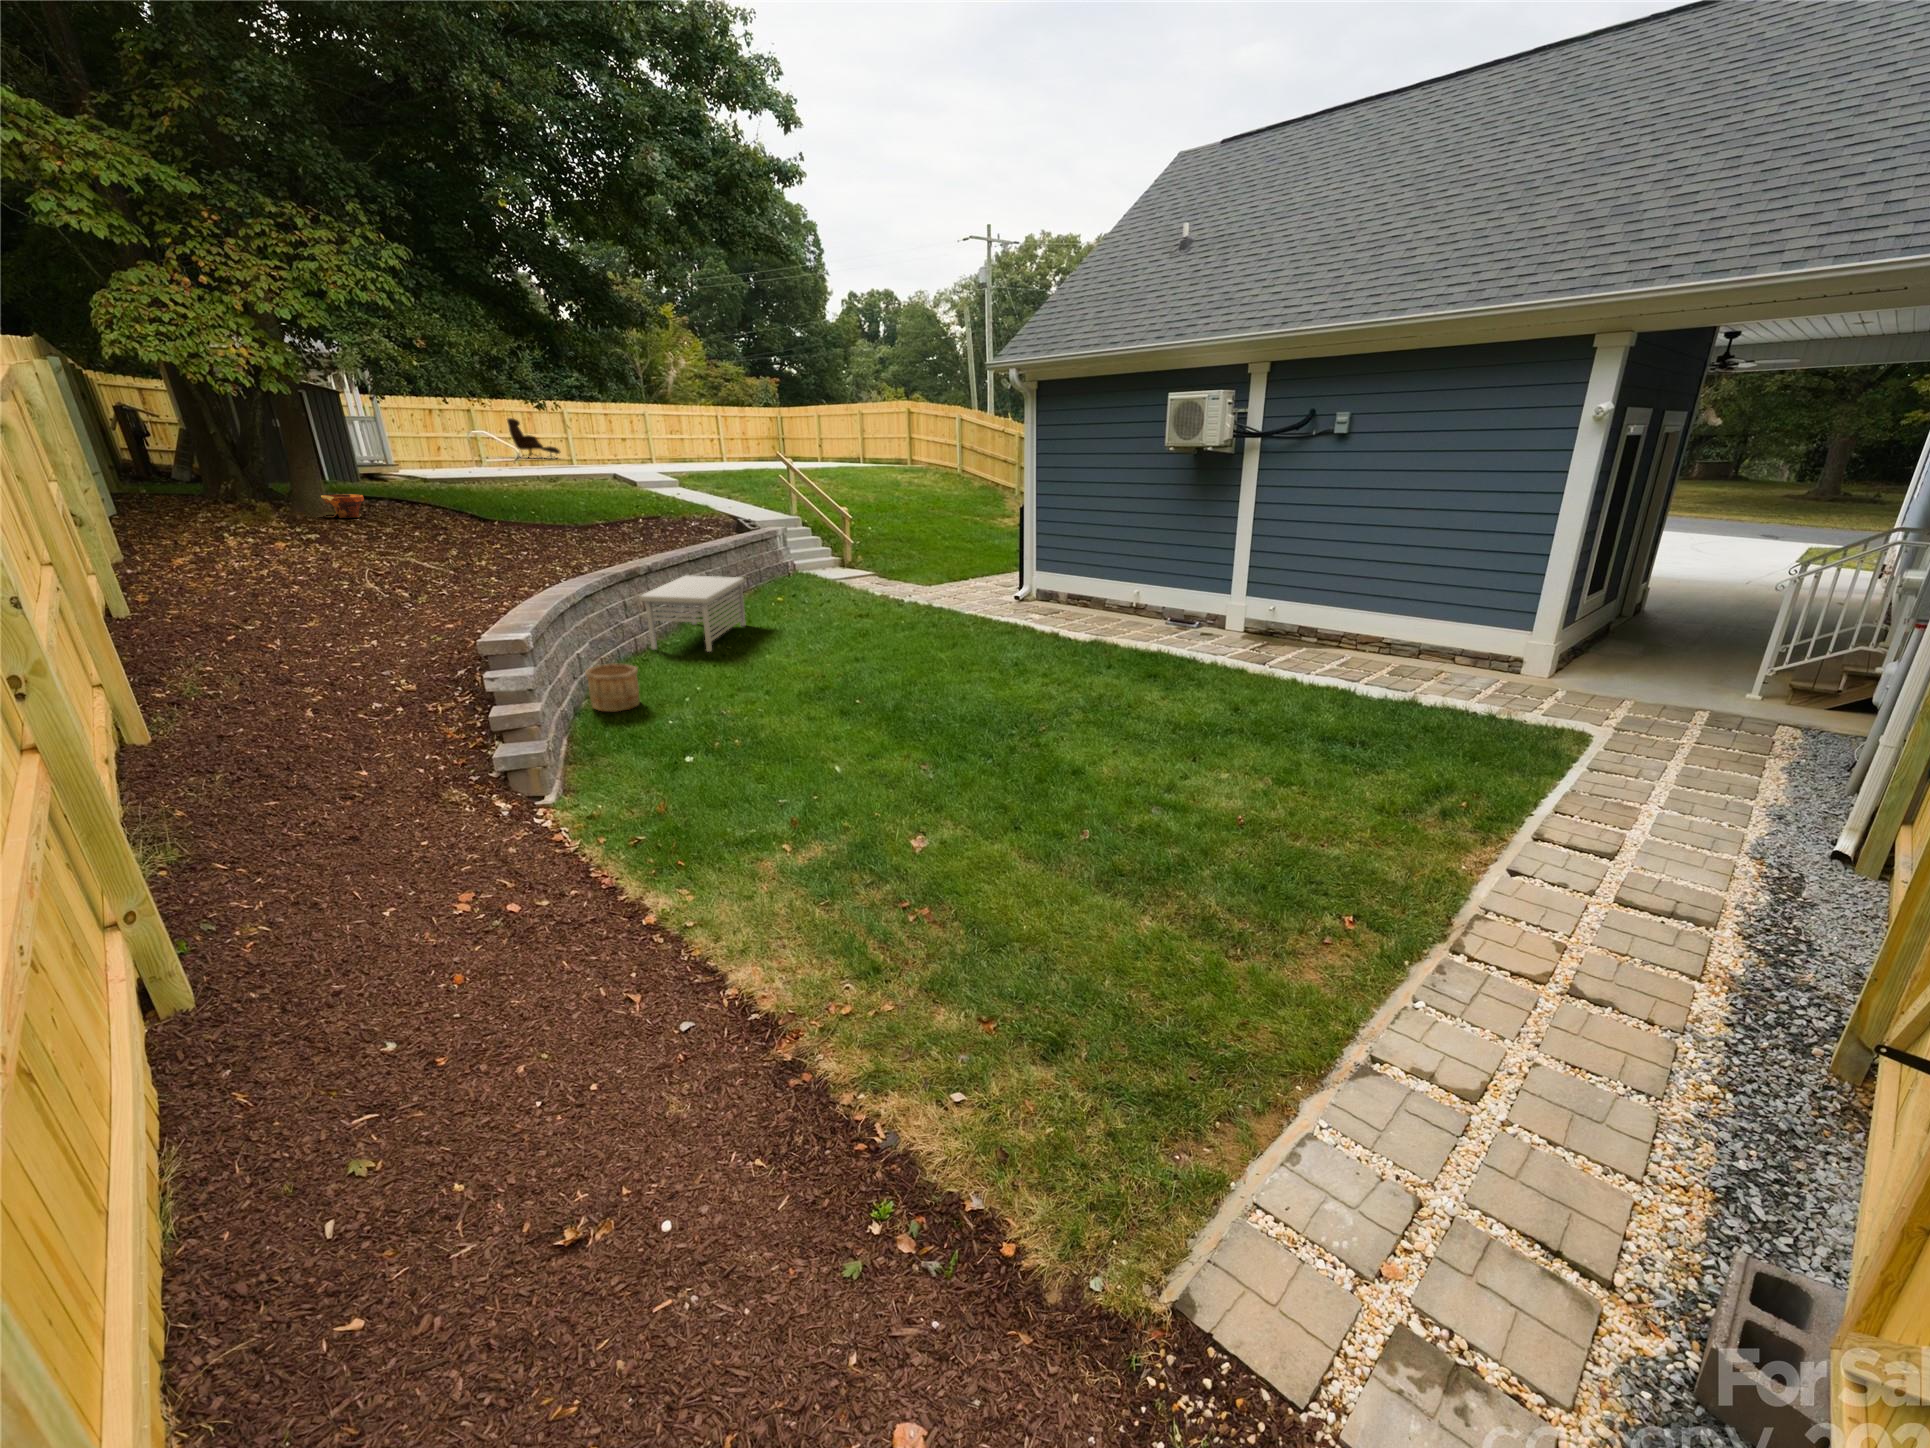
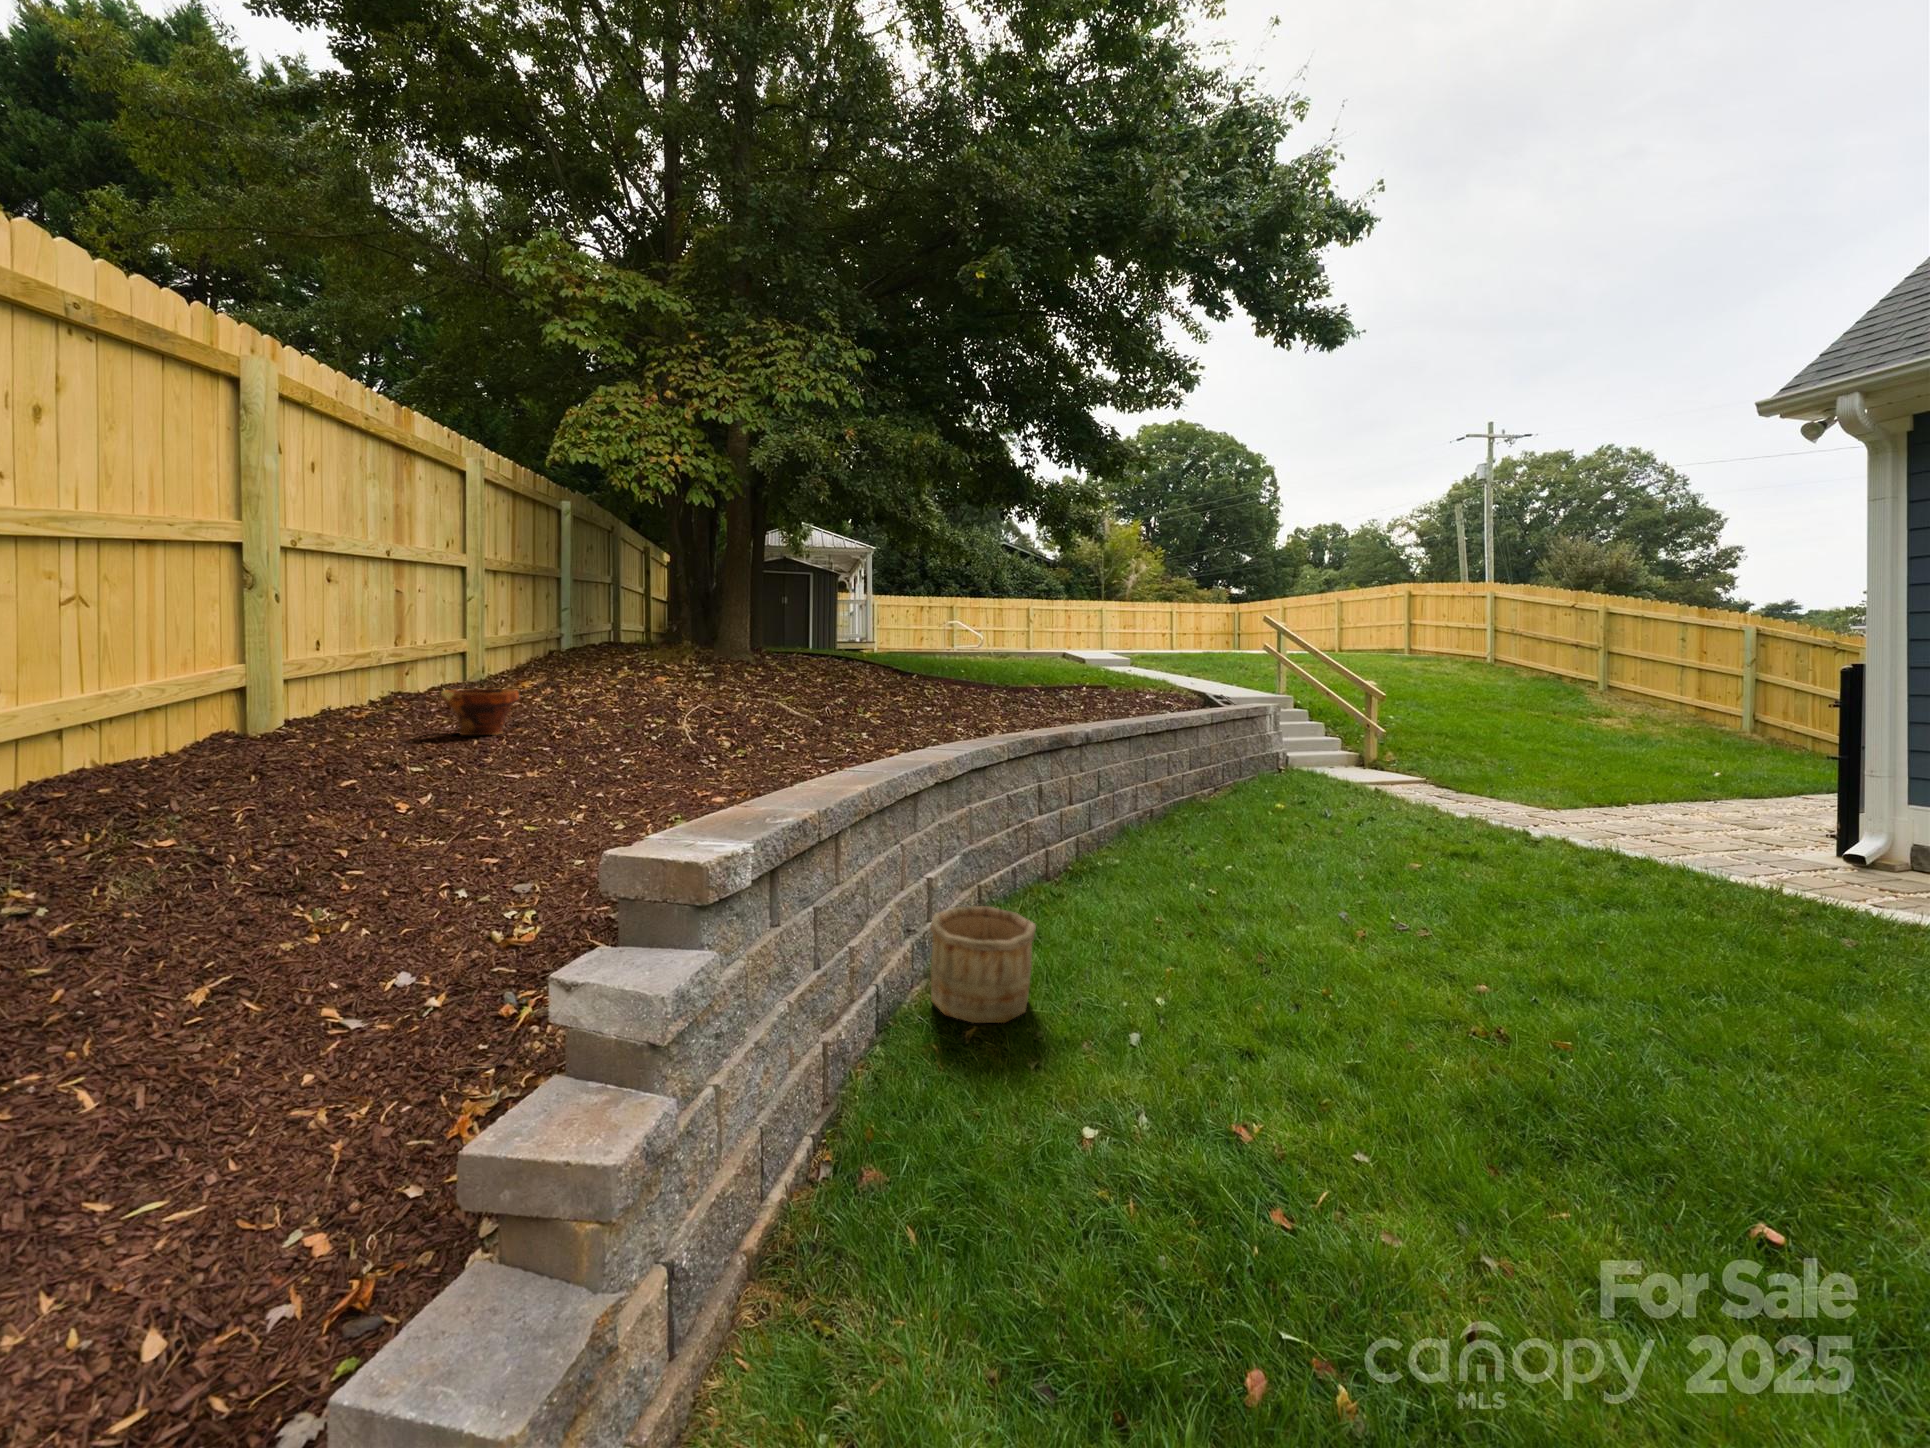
lounge chair: present [507,418,560,458] -> none [974,614,1014,650]
planter: present [321,494,364,518] -> present [441,689,519,735]
storage bench: present [639,575,746,651] -> none [1063,754,1240,894]

